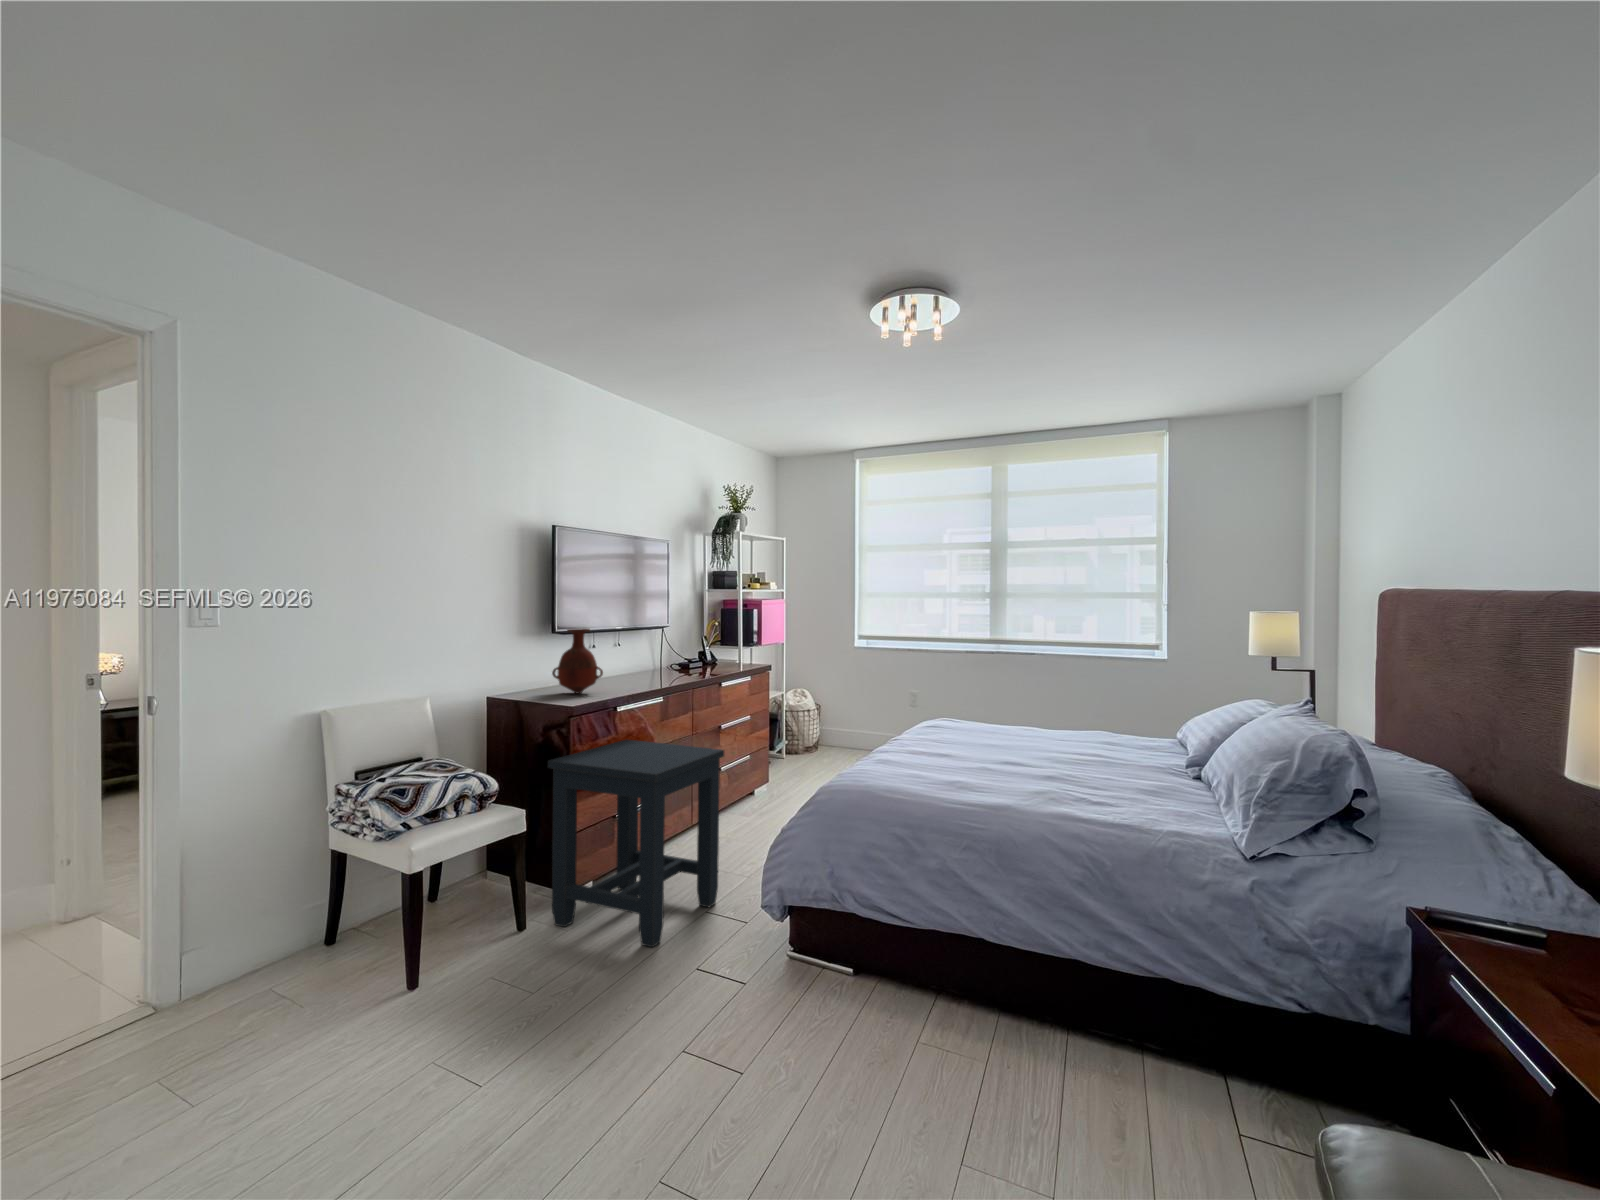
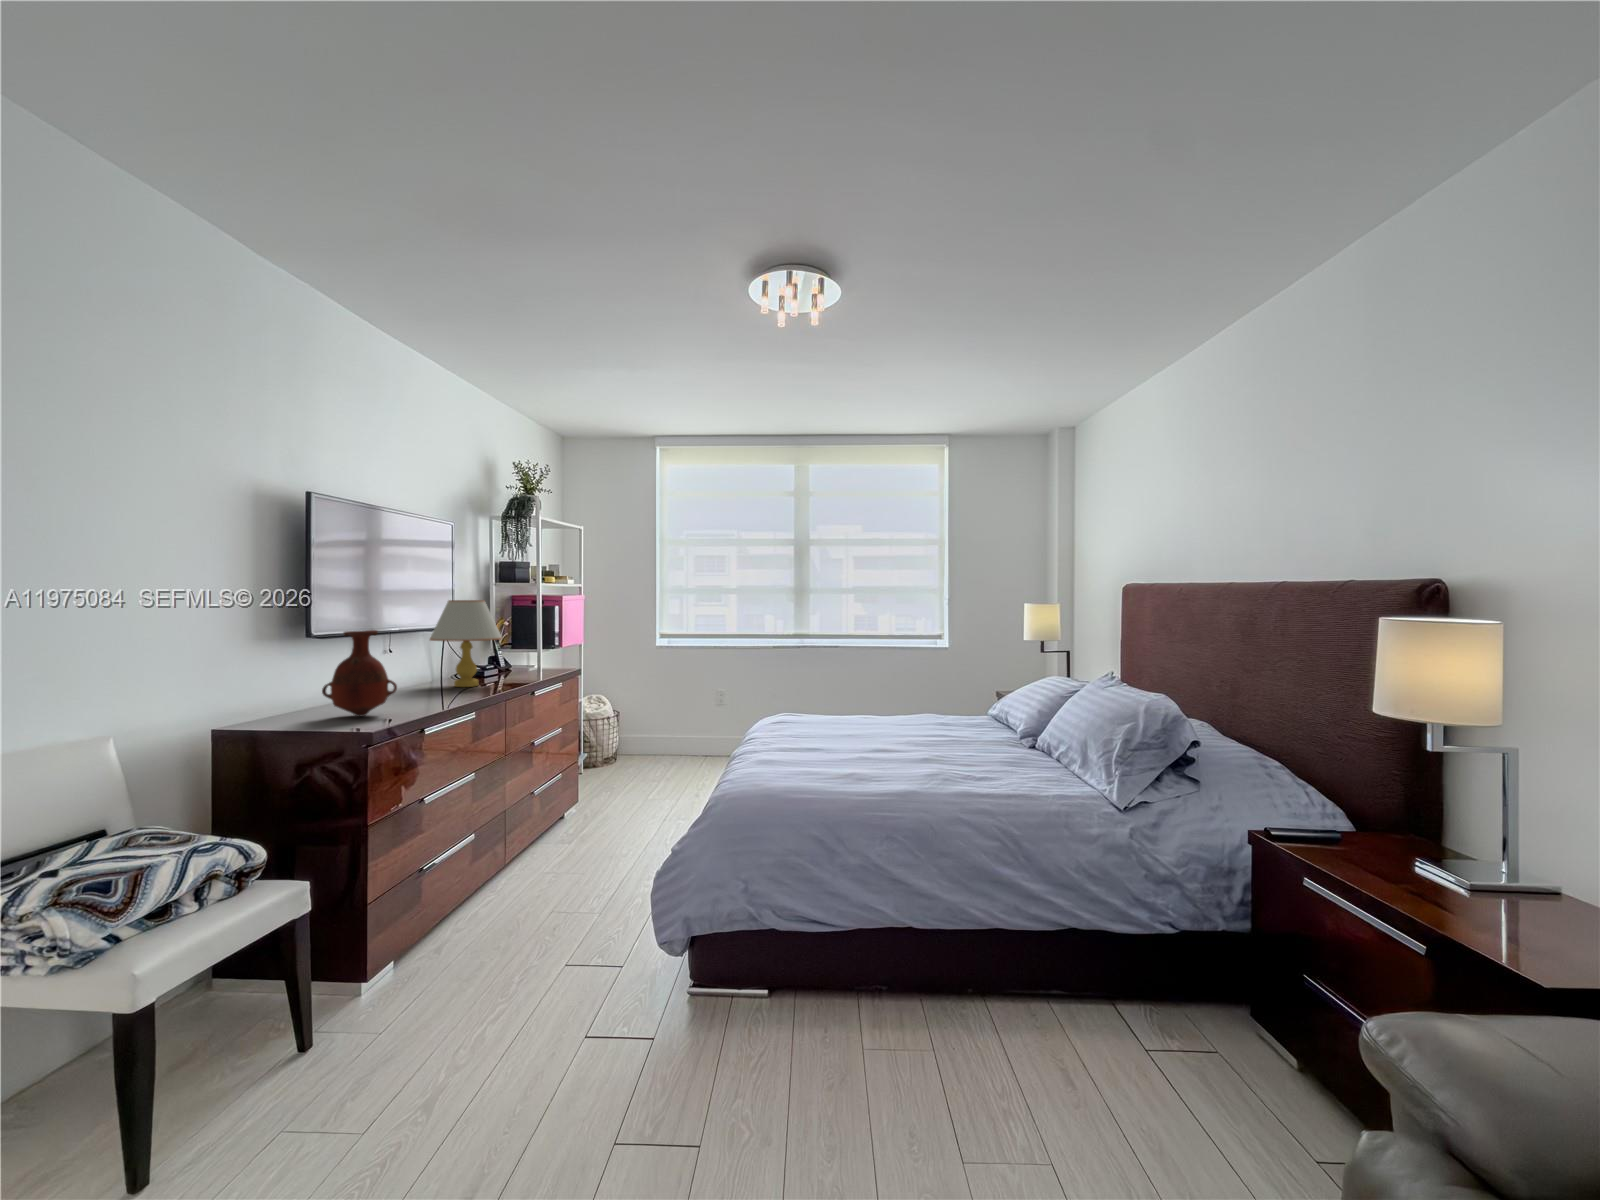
table lamp: none [642,605,698,676] -> present [430,600,502,687]
side table: present [548,739,724,947] -> none [337,772,576,1044]

